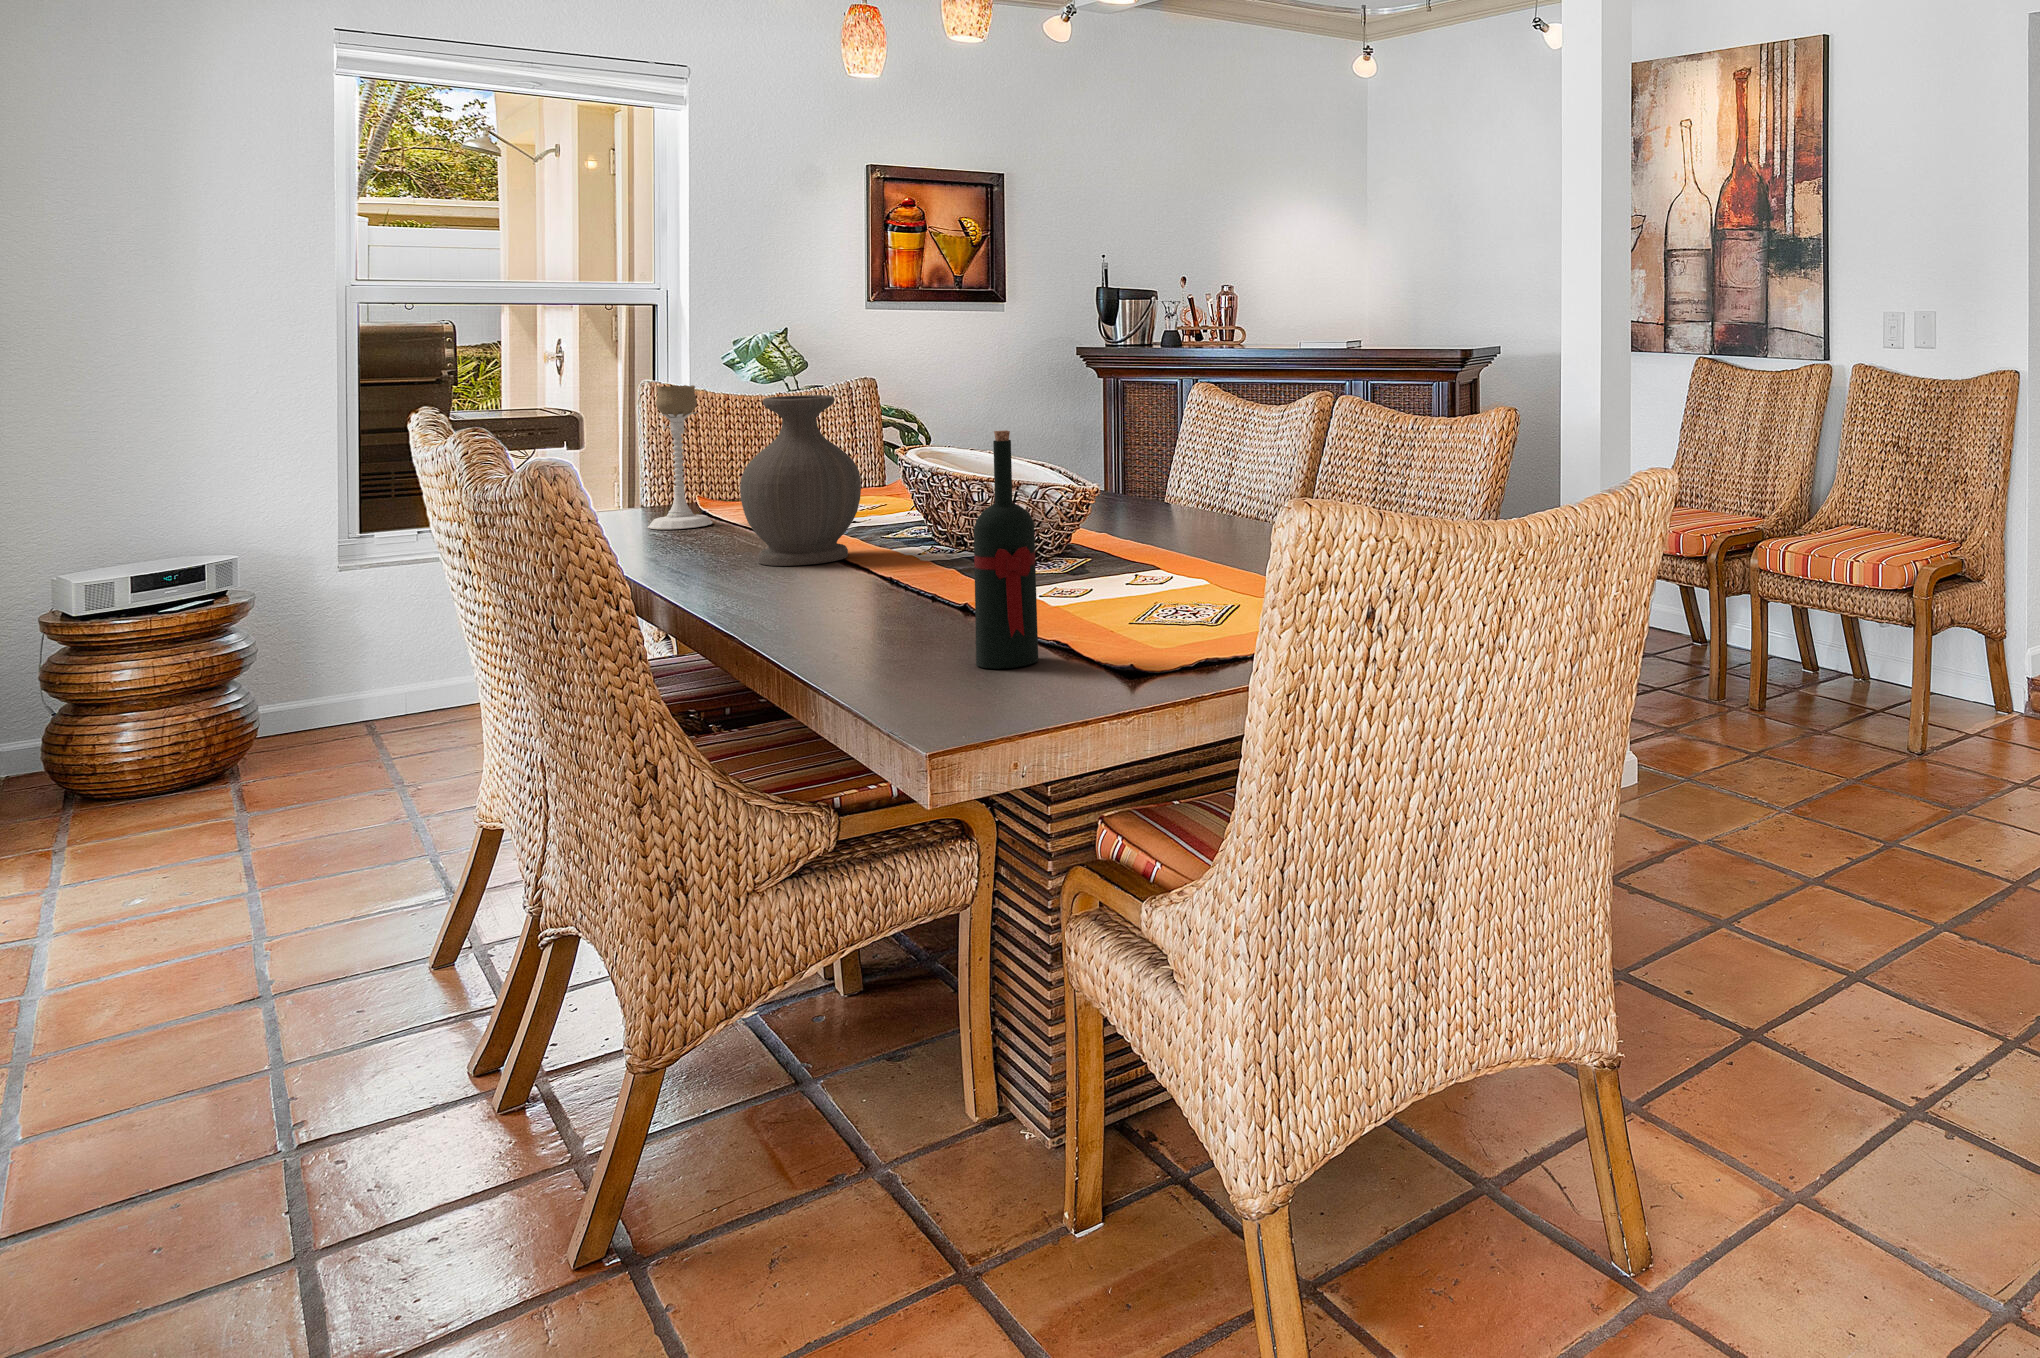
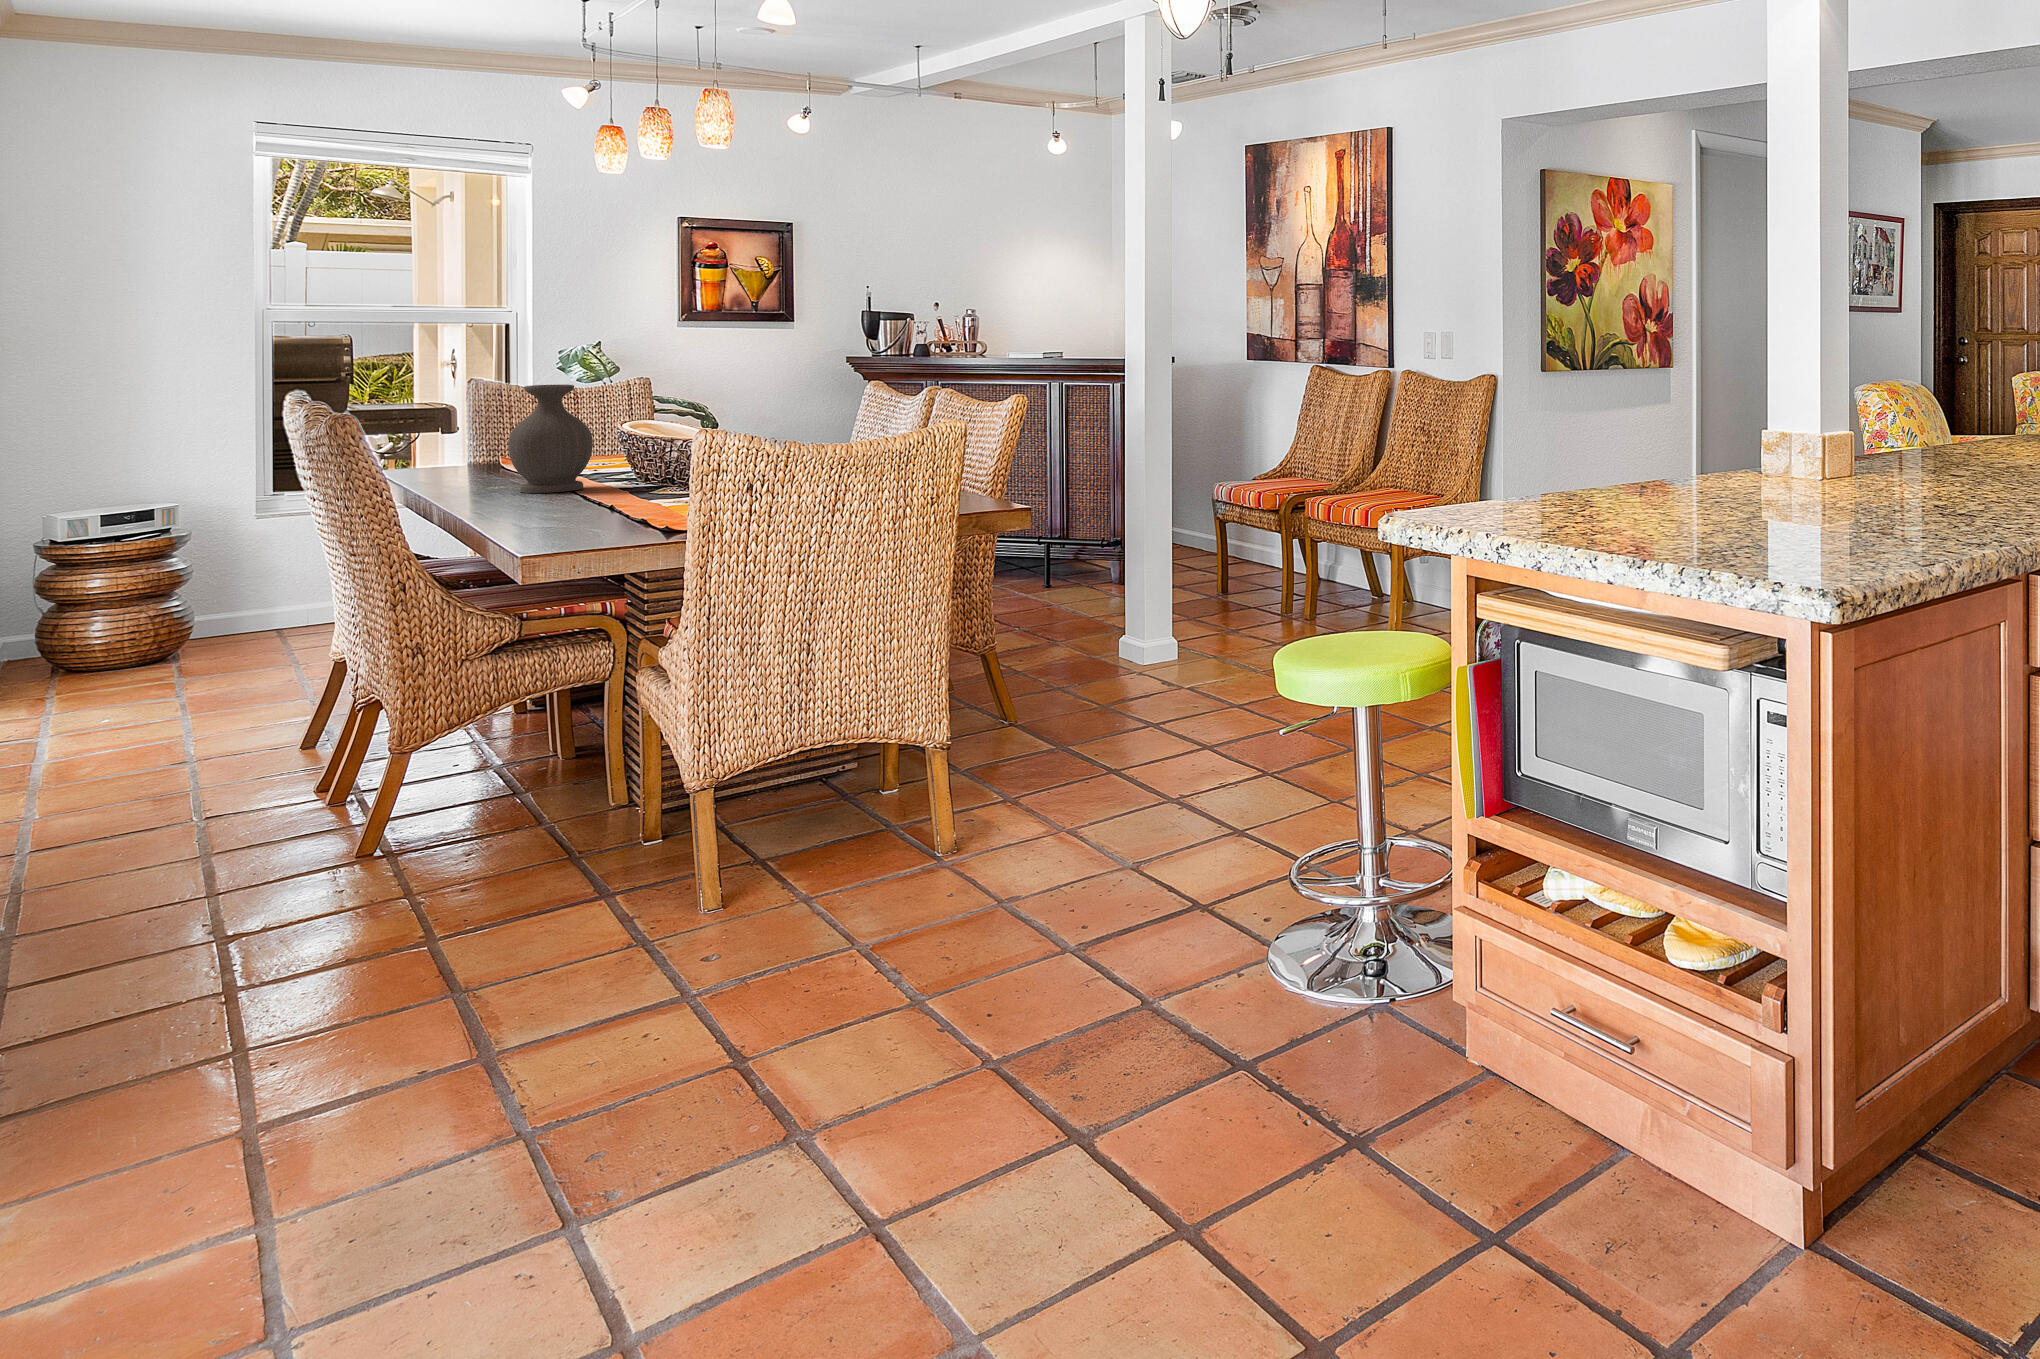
candle holder: present [648,385,713,529] -> none [464,379,511,476]
wine bottle: present [974,430,1038,669] -> none [595,400,636,533]

